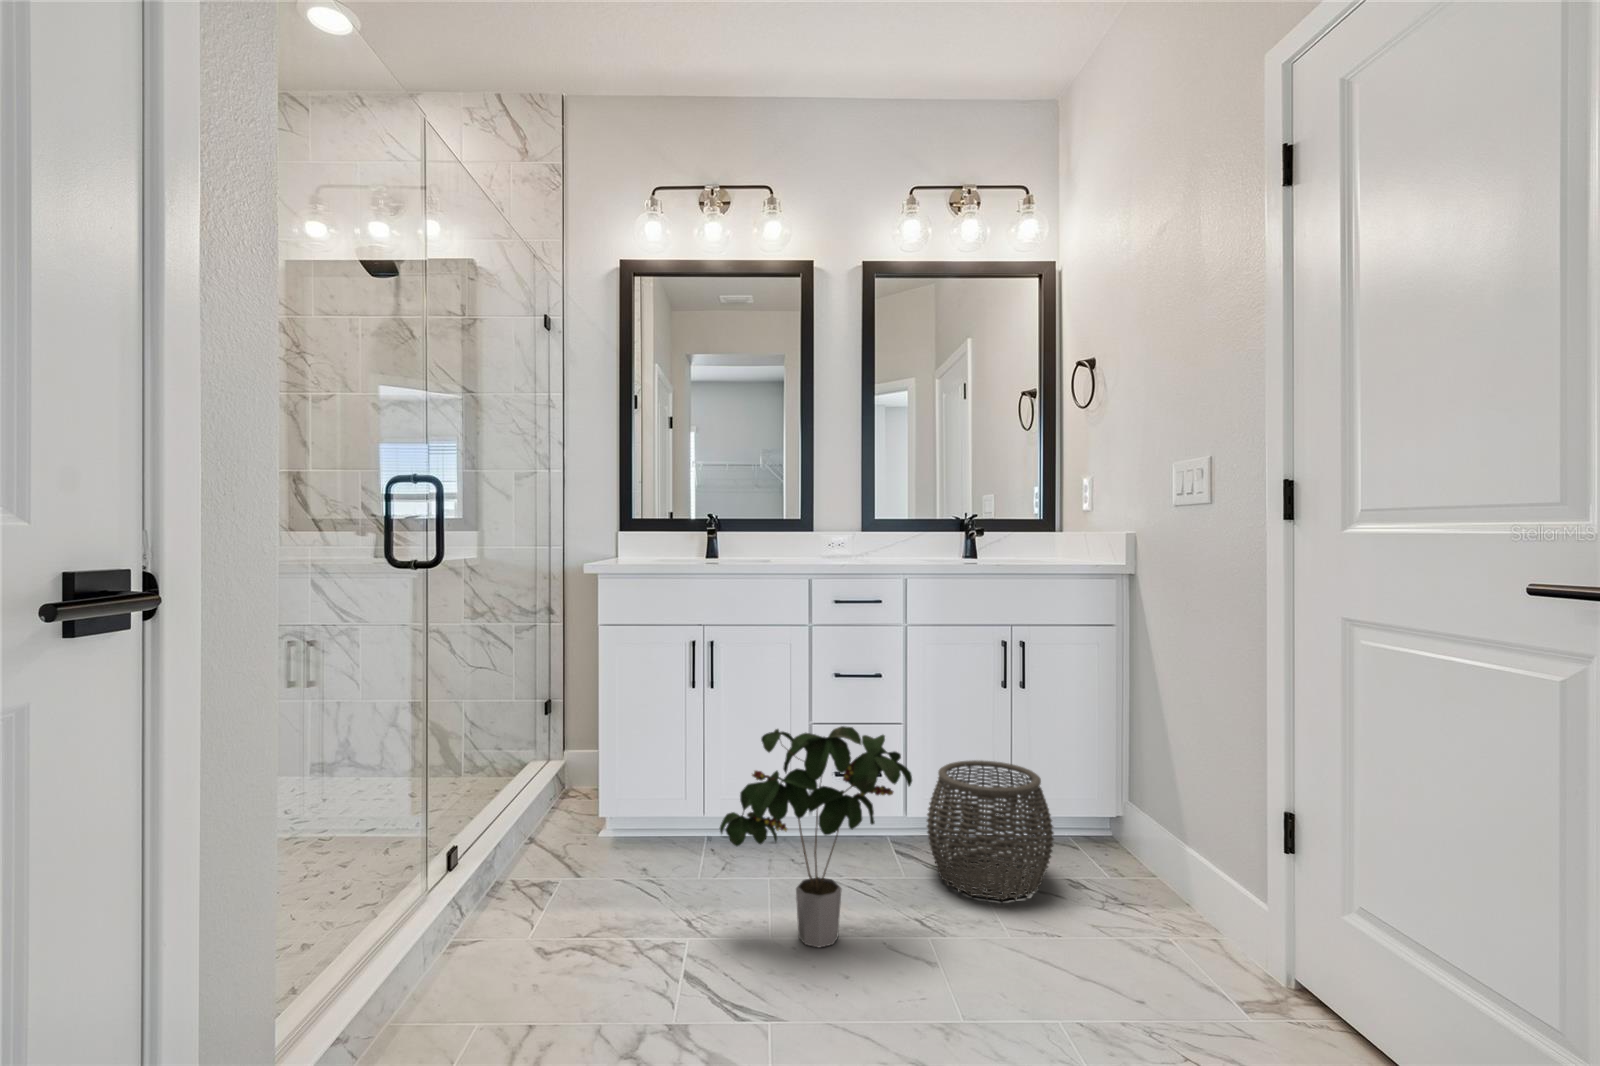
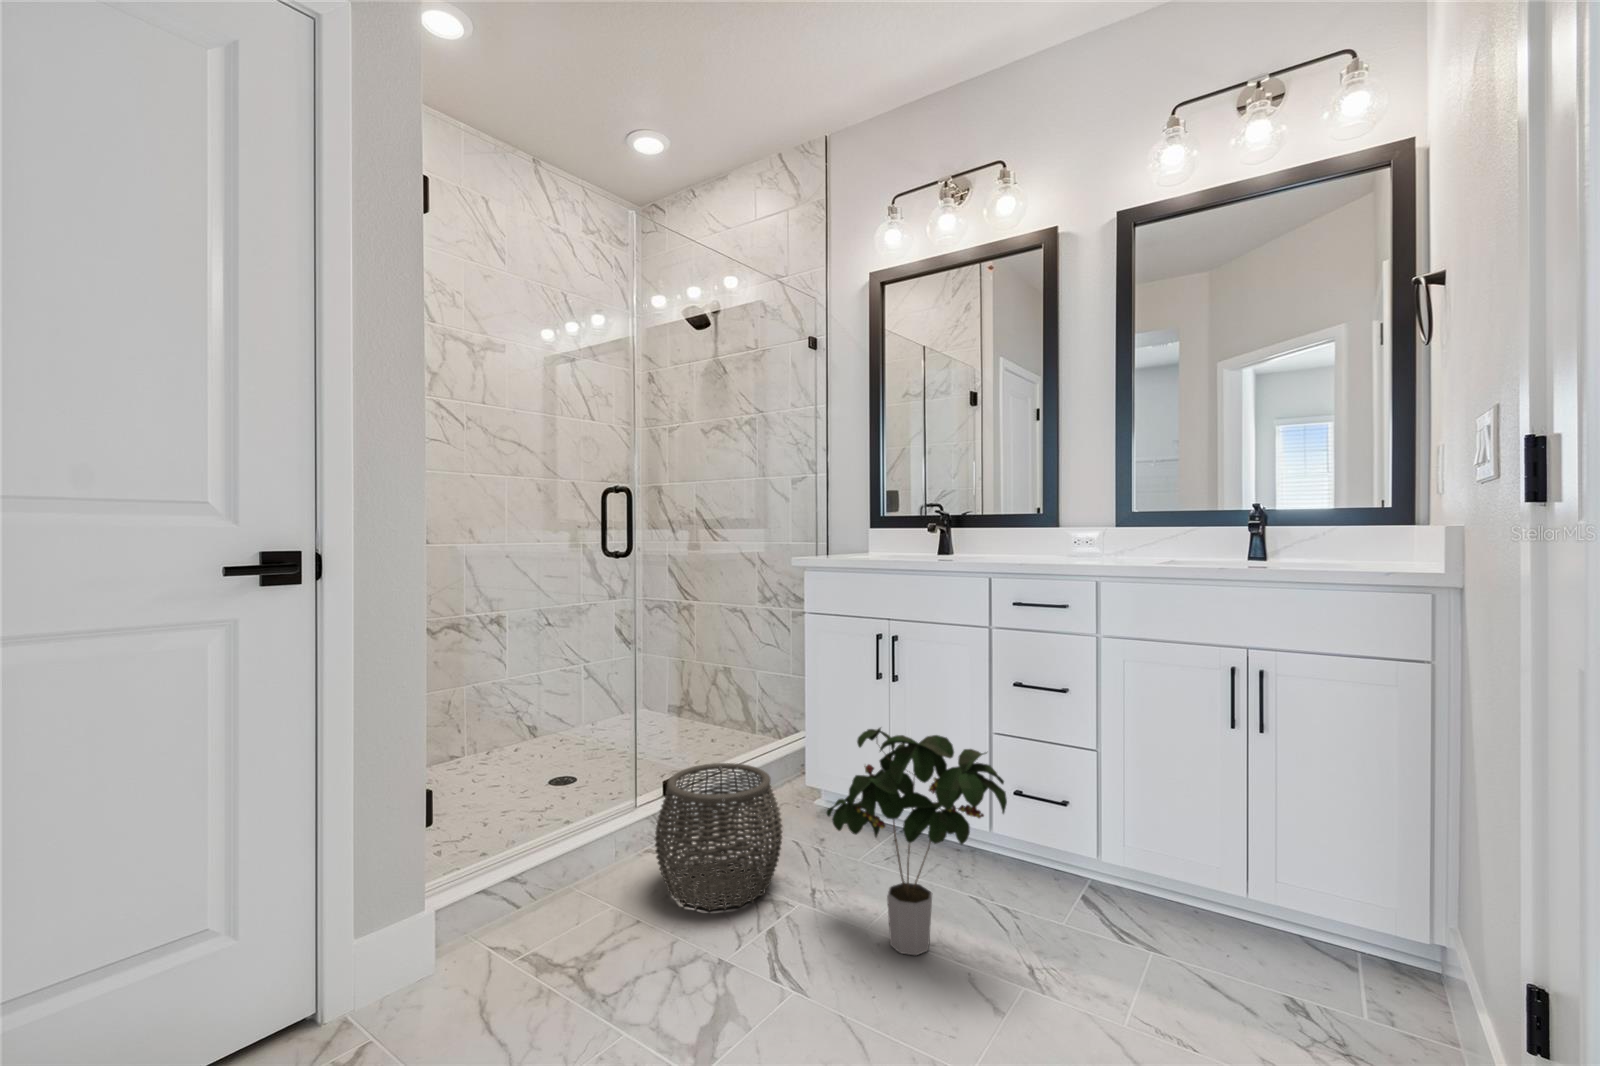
woven basket: present [927,760,1054,900] -> present [655,763,783,910]

